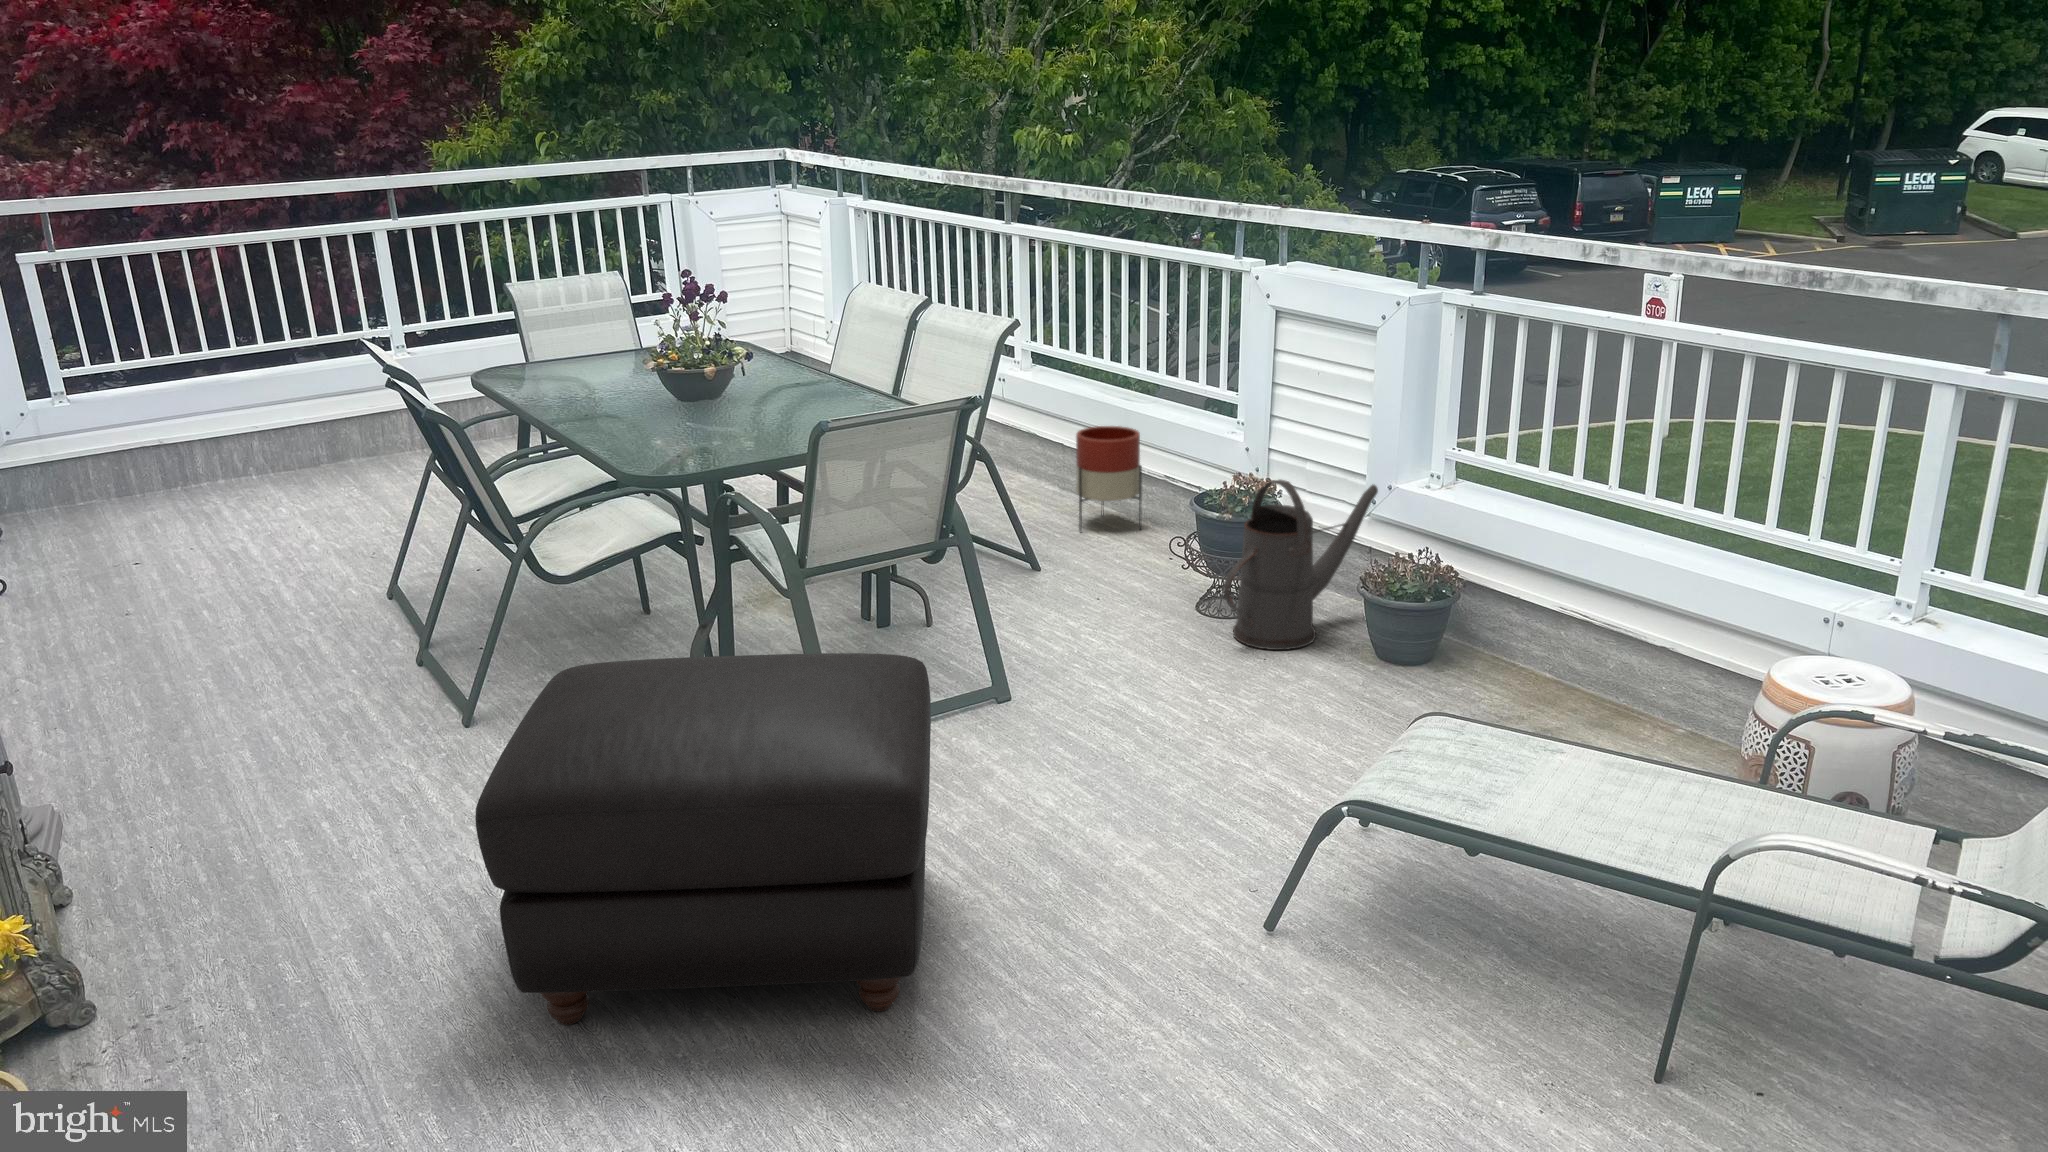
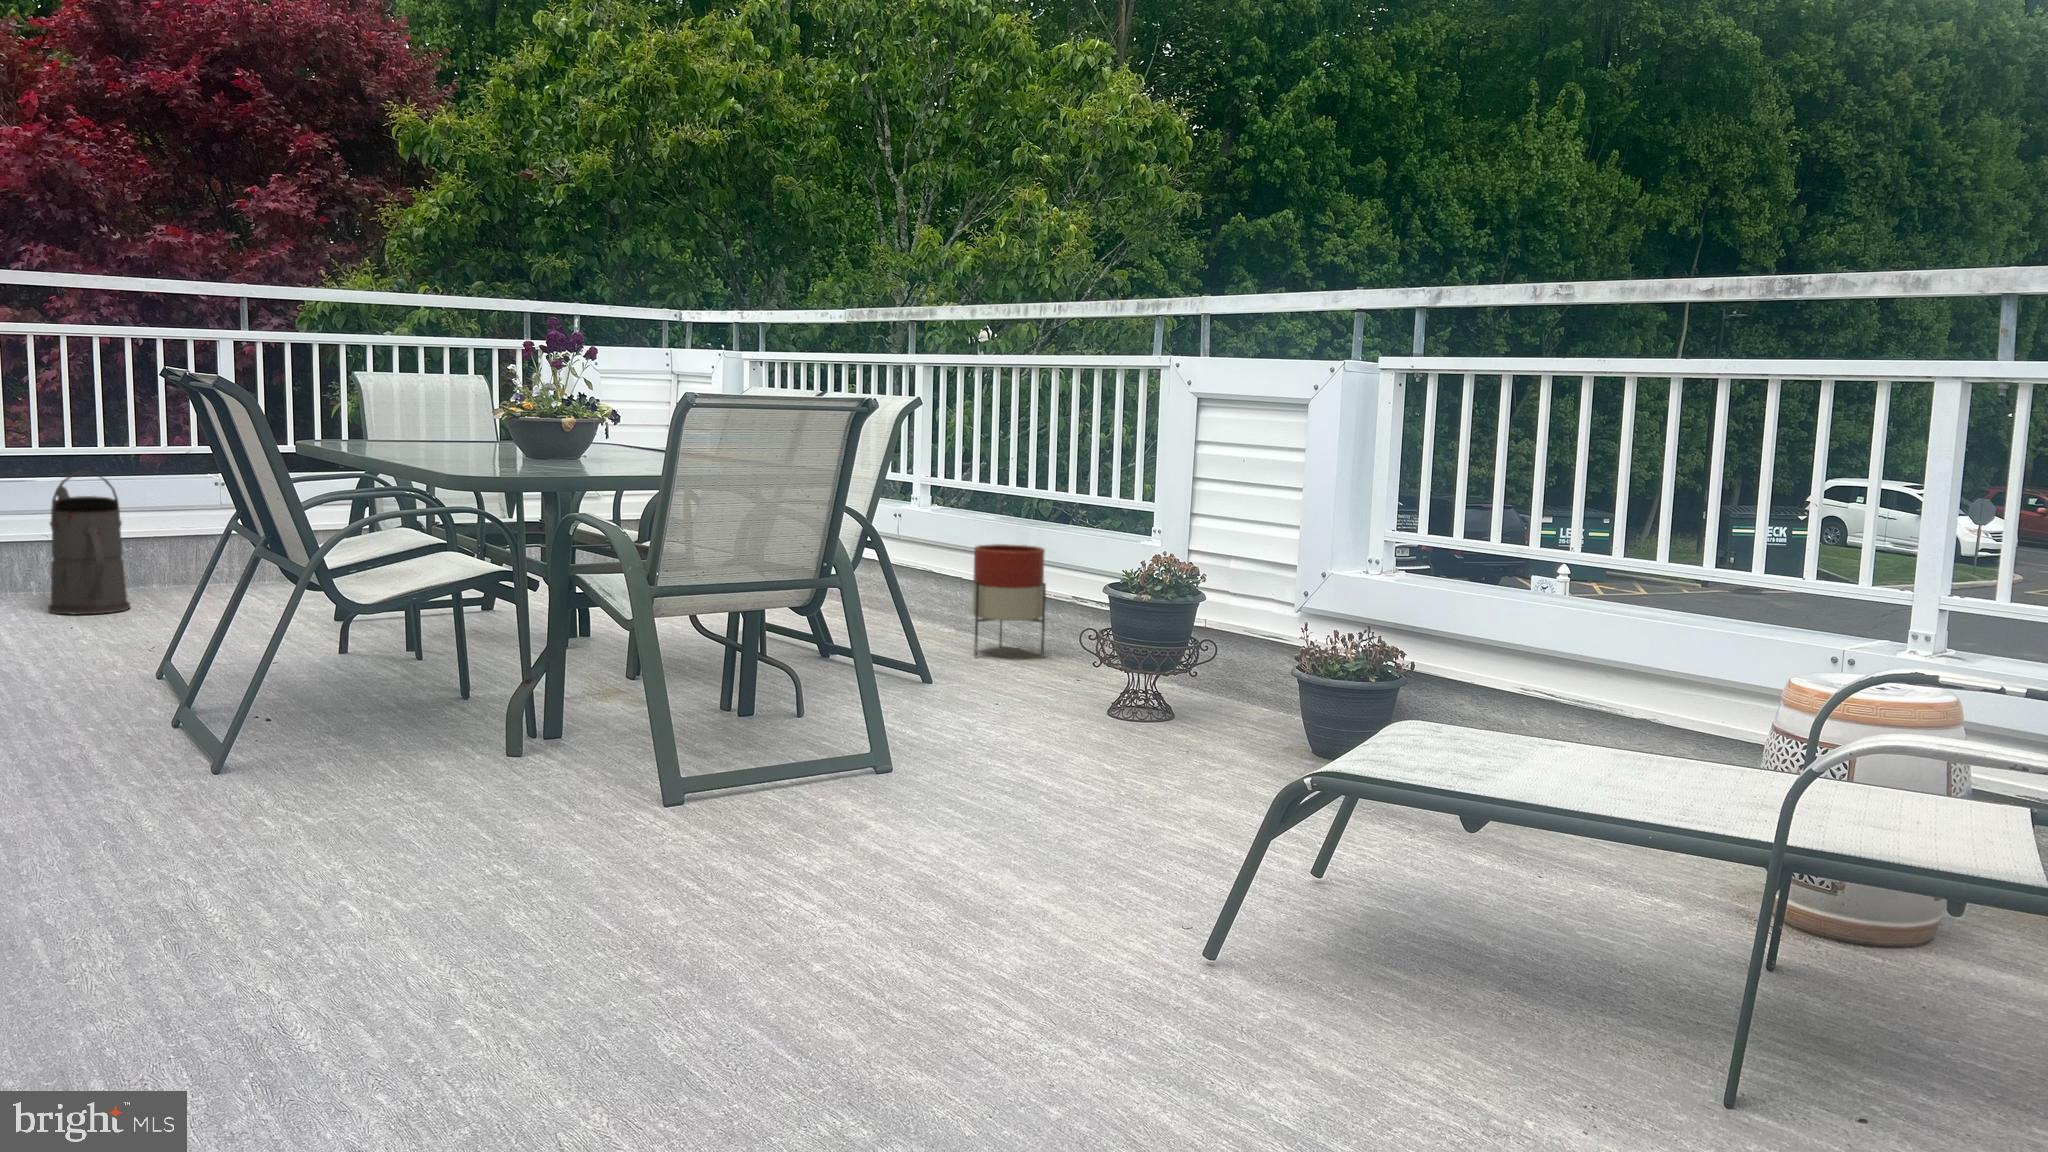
watering can: present [1223,480,1378,650] -> present [48,471,130,615]
ottoman: present [475,653,931,1025] -> none [160,592,788,1031]

